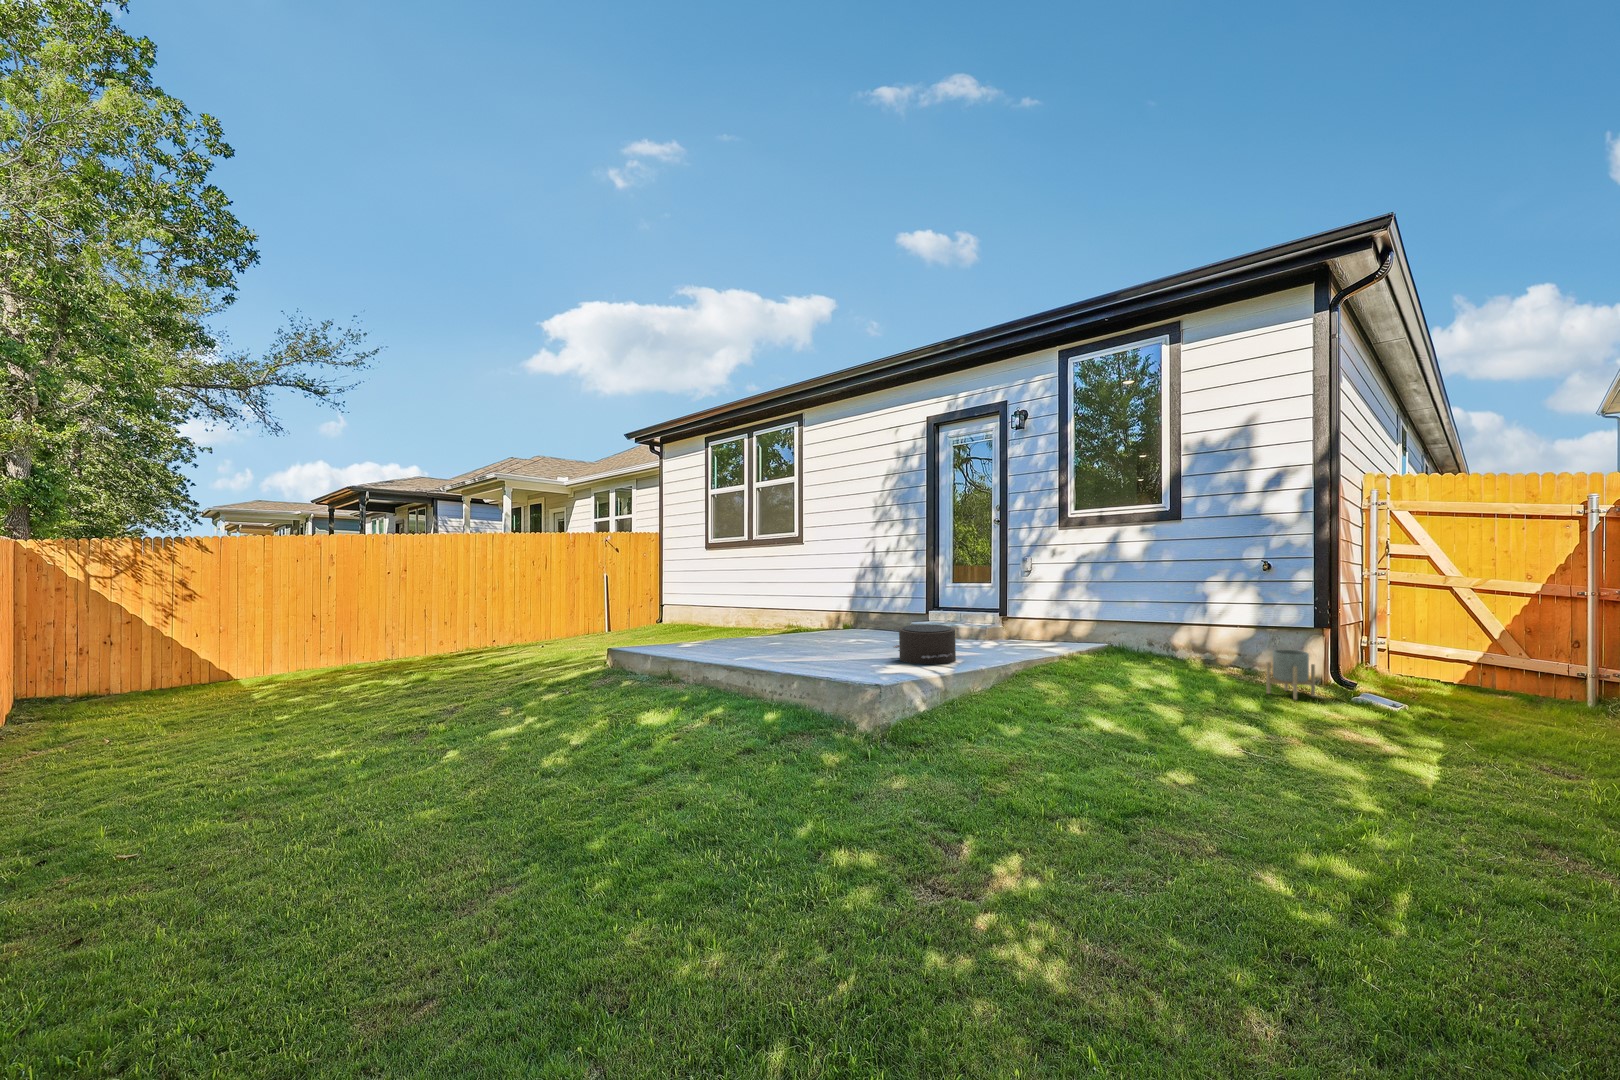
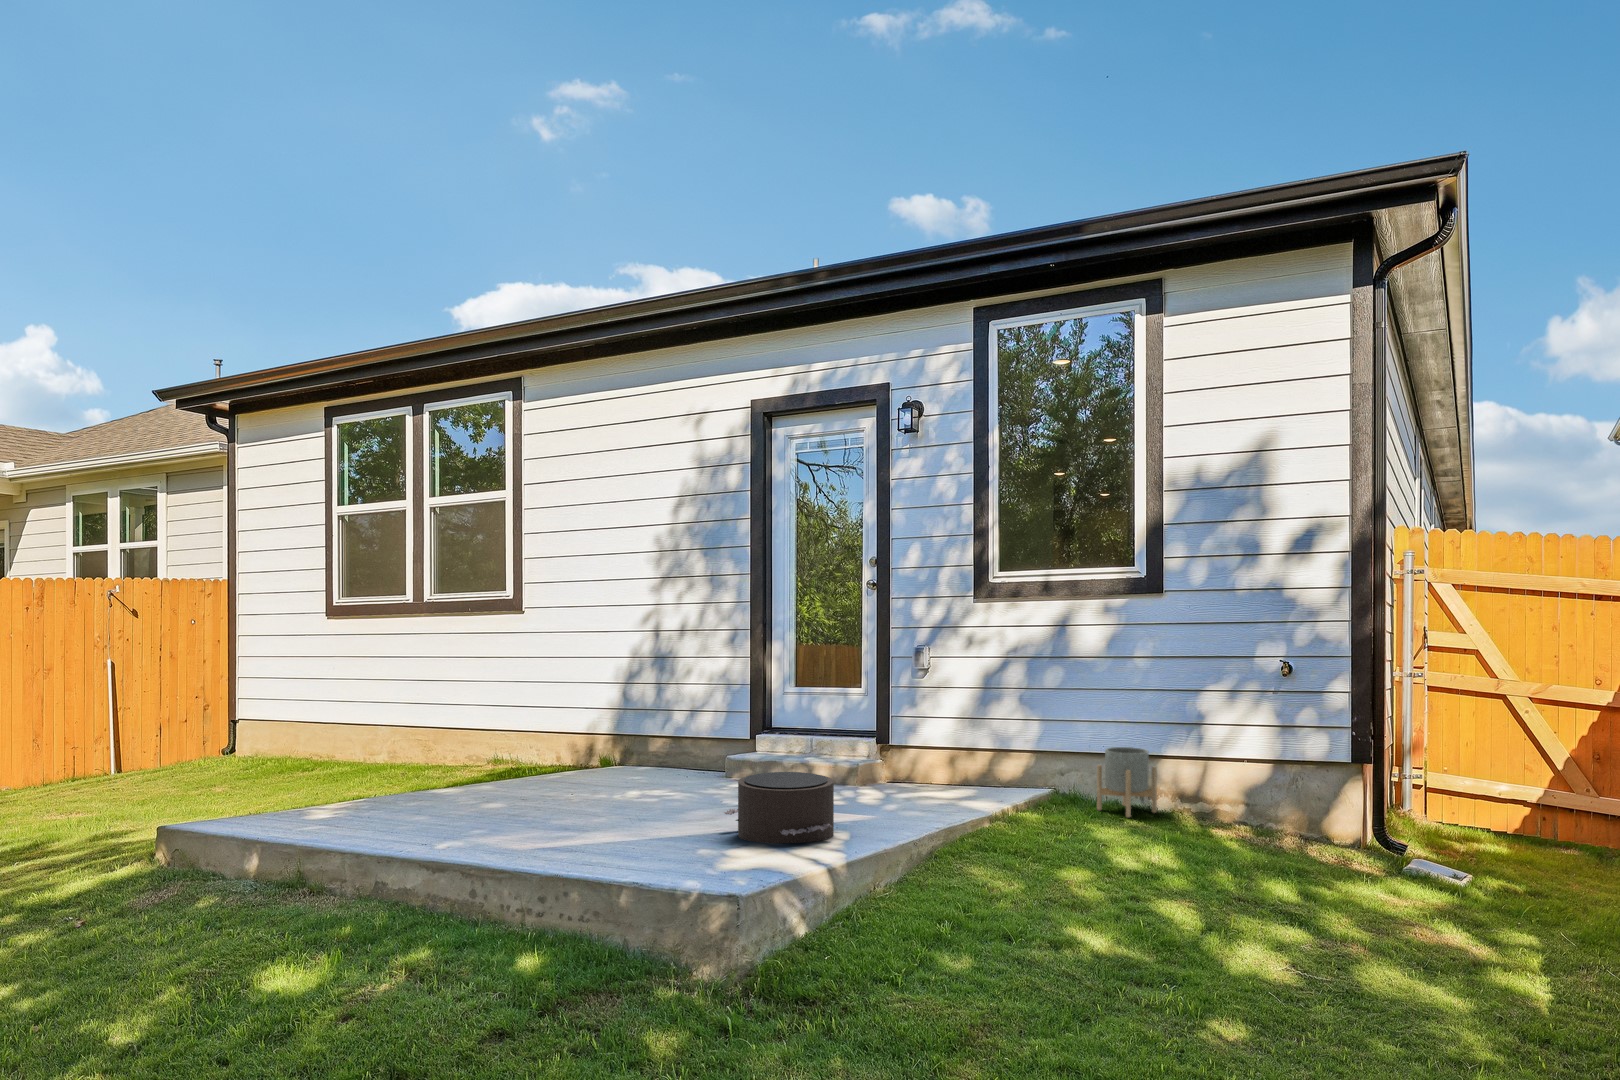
planter: present [1266,649,1315,700] -> present [1097,747,1157,817]

